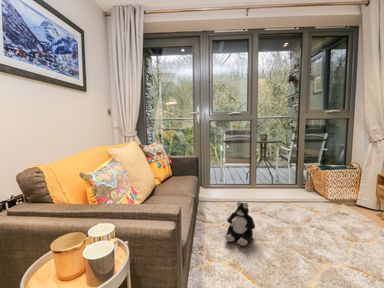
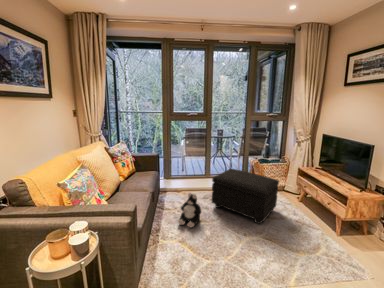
footstool: none [265,175,359,248] -> present [212,169,279,224]

